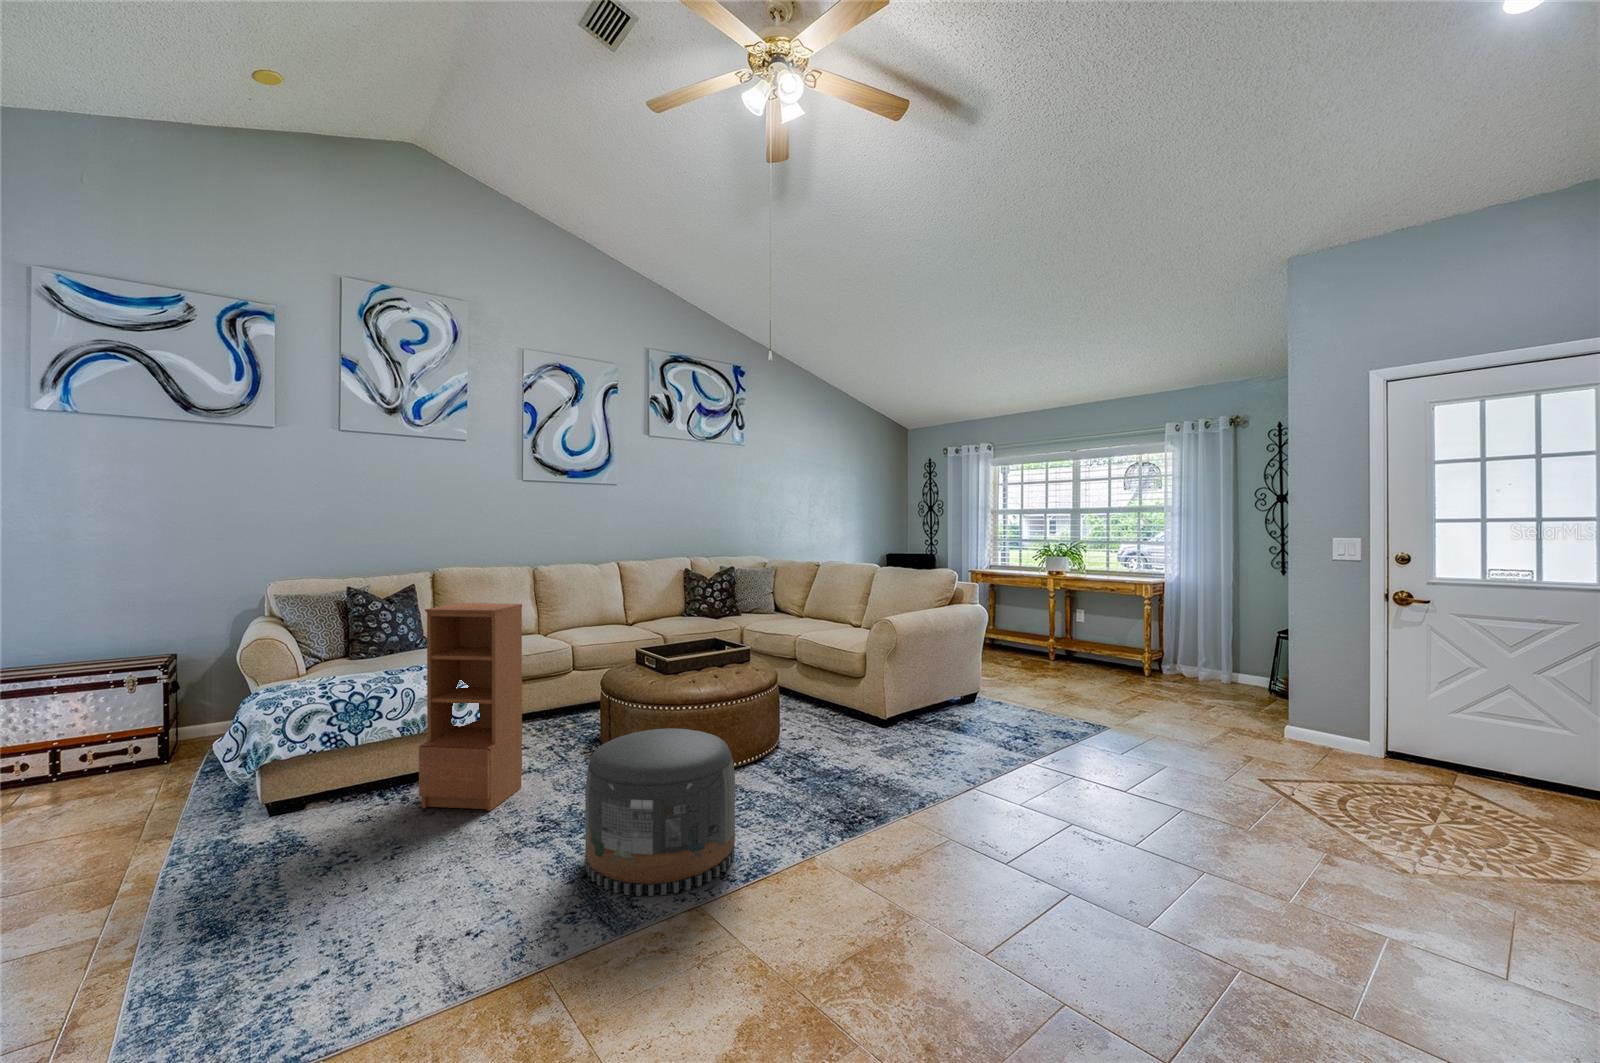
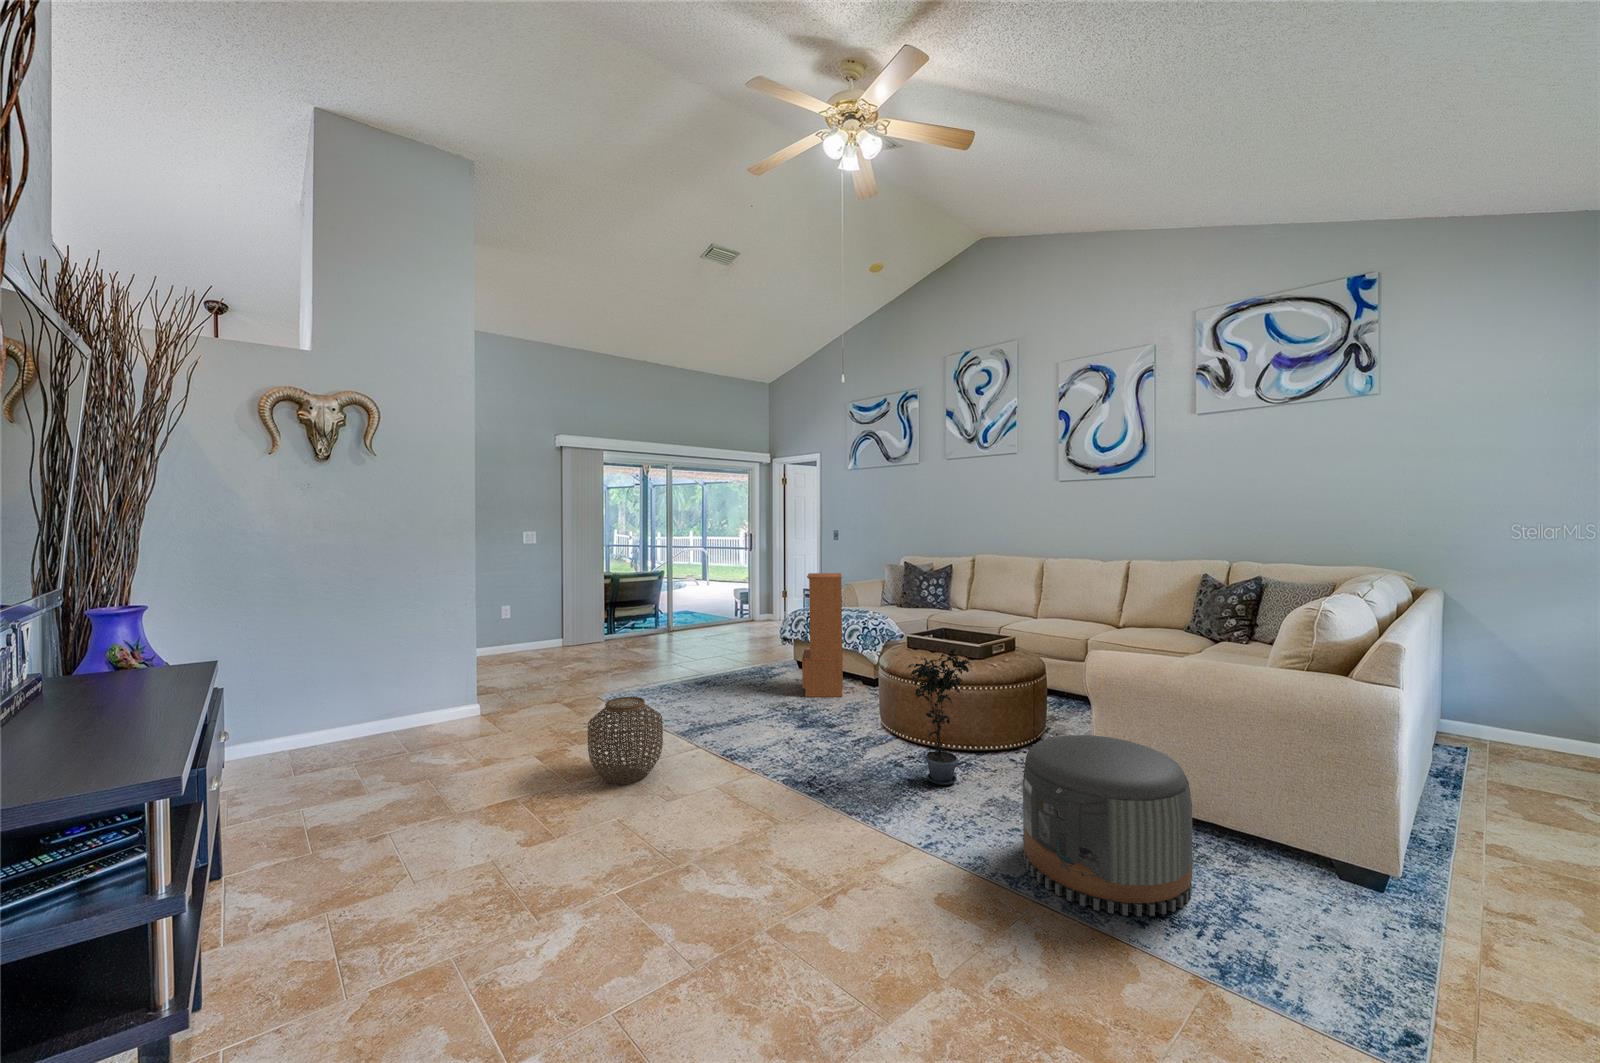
potted plant: none [816,638,877,767] -> present [908,649,972,785]
pouf: present [585,728,735,896] -> present [1023,735,1192,916]
woven basket: none [742,813,869,979] -> present [588,697,663,785]

